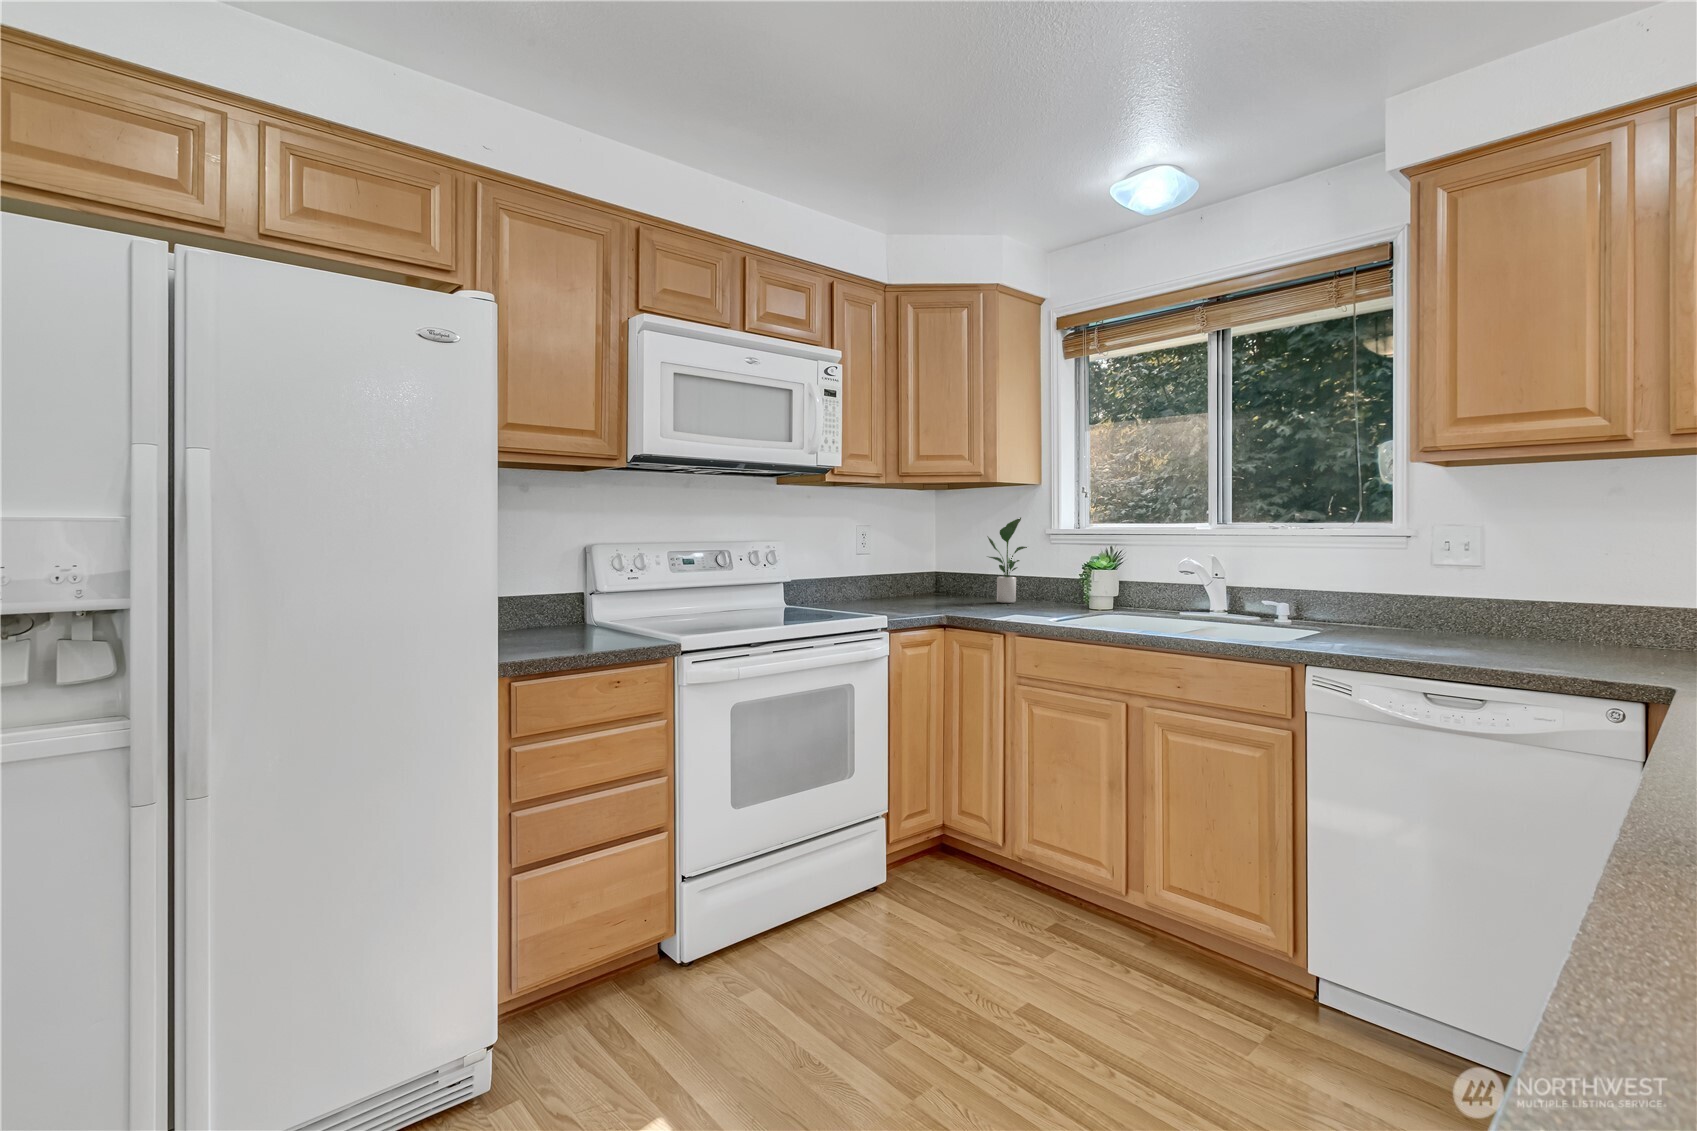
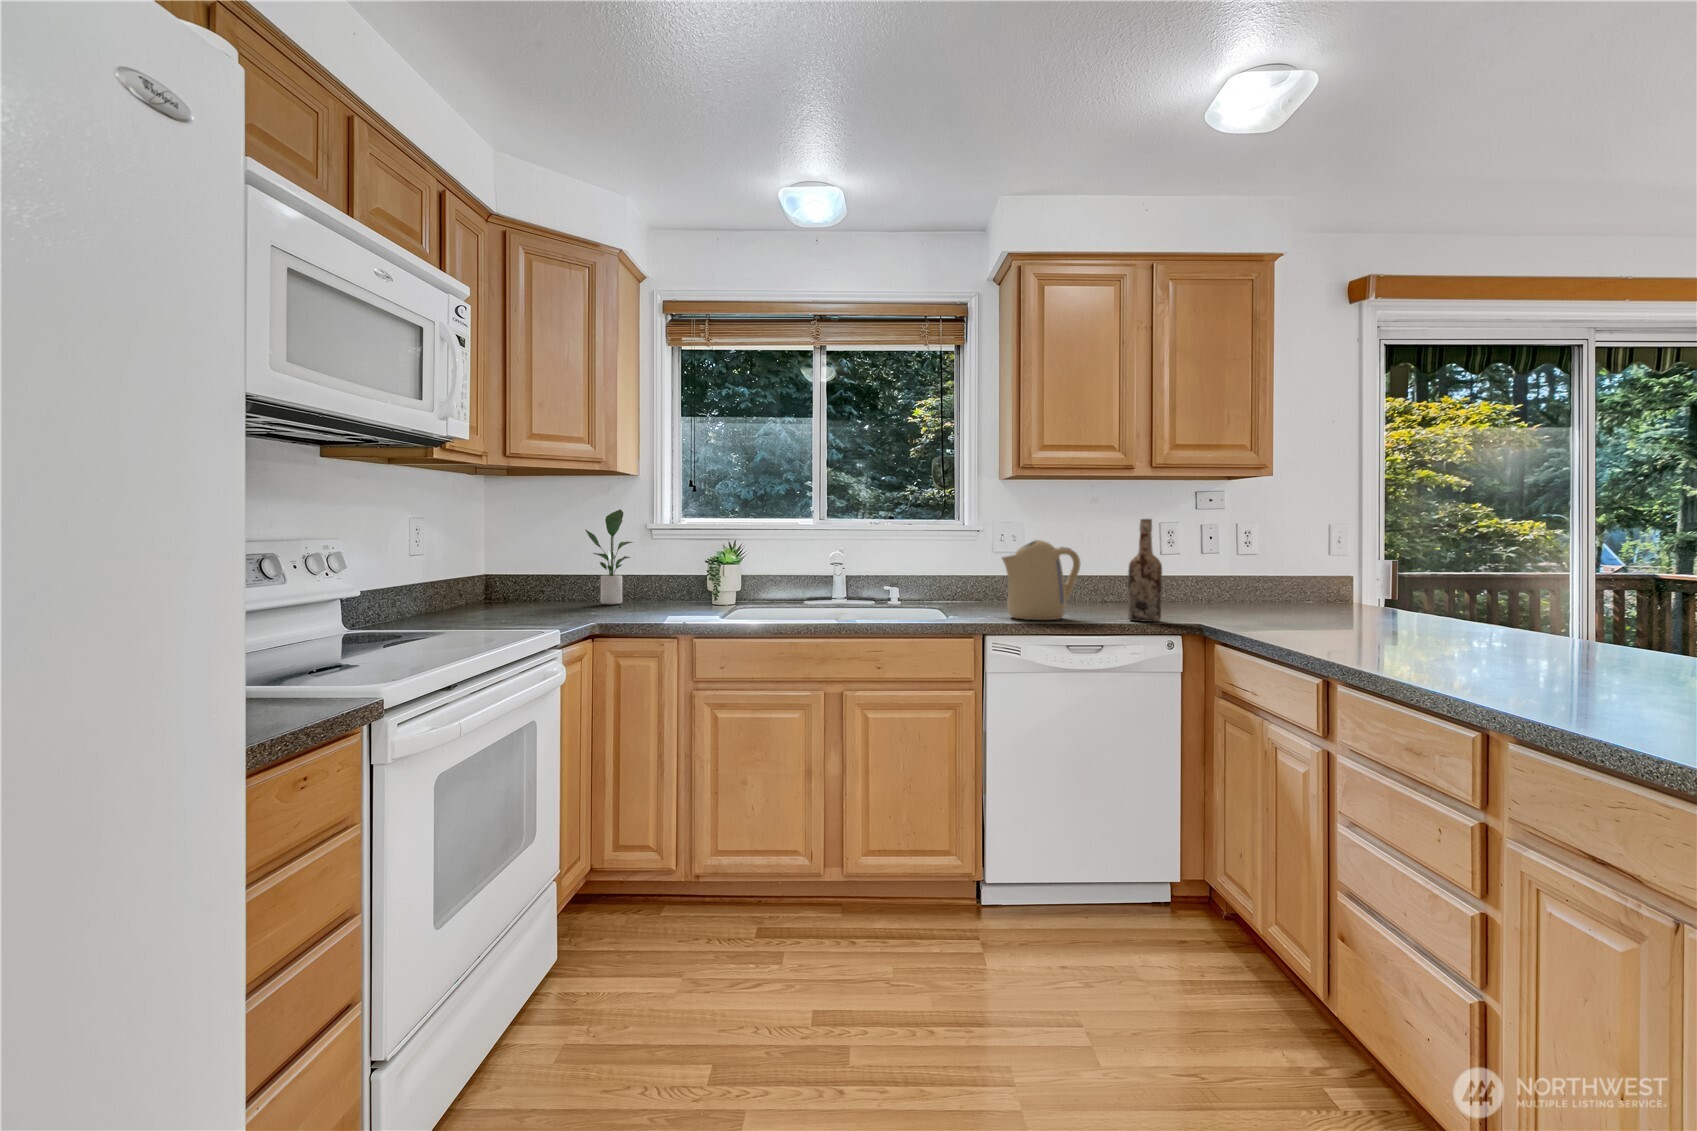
wine bottle: none [1565,513,1634,671] -> present [1128,519,1162,622]
kettle: none [1357,545,1492,653] -> present [1002,540,1080,620]

